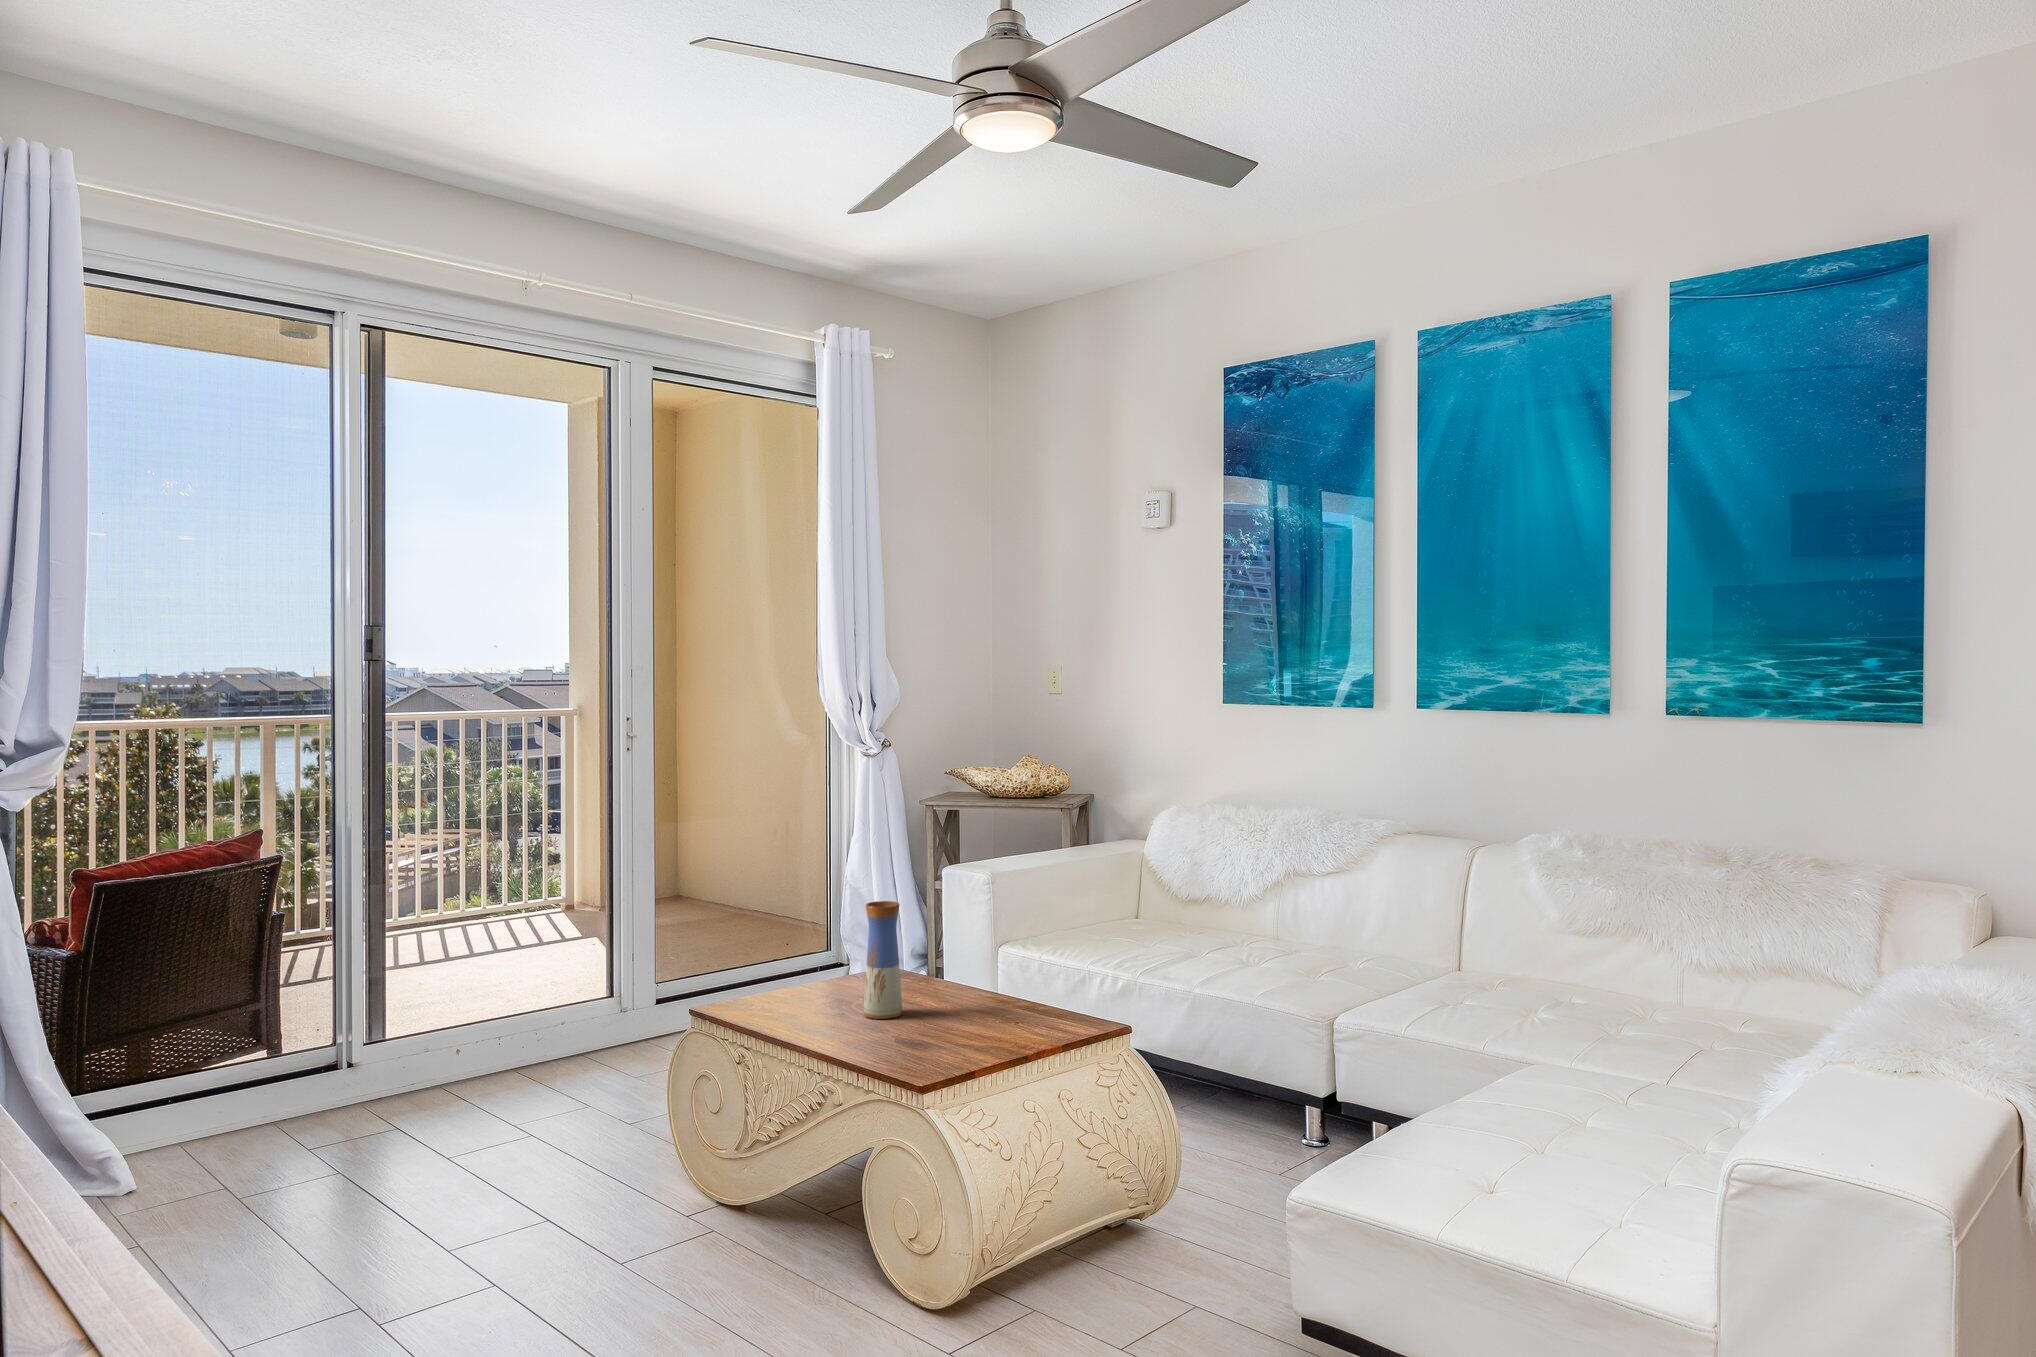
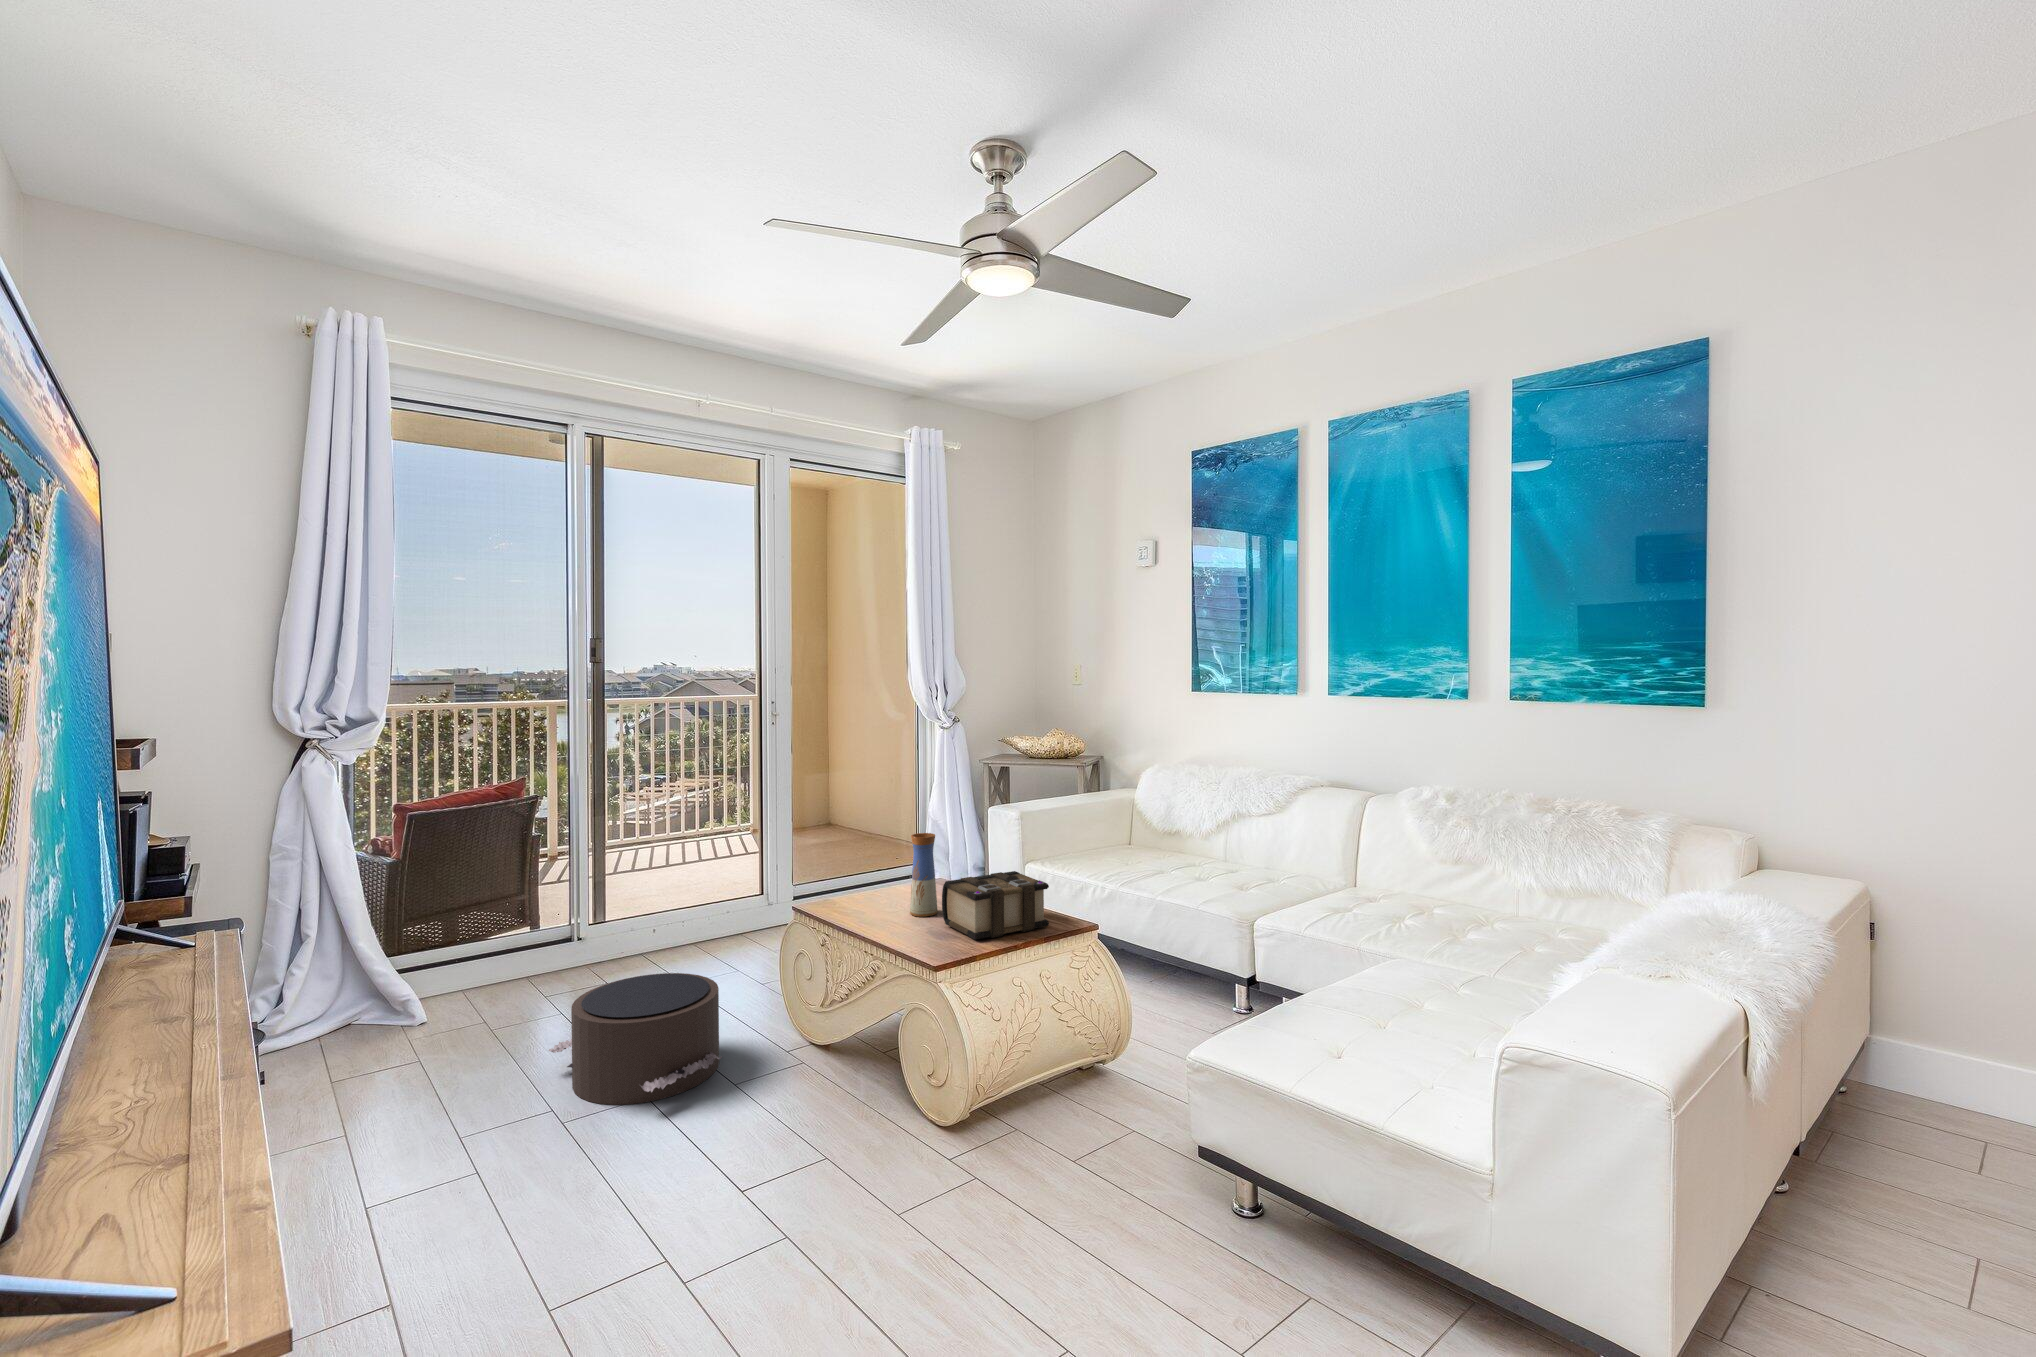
book: none [914,953,1065,1048] -> present [942,871,1049,940]
pouf: none [339,1107,601,1296] -> present [549,973,722,1105]

